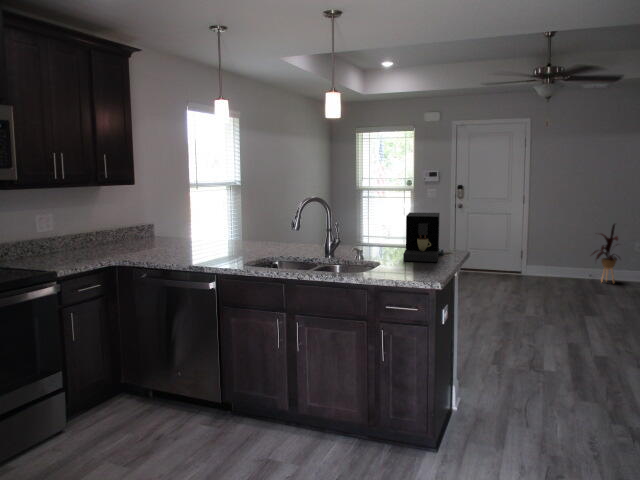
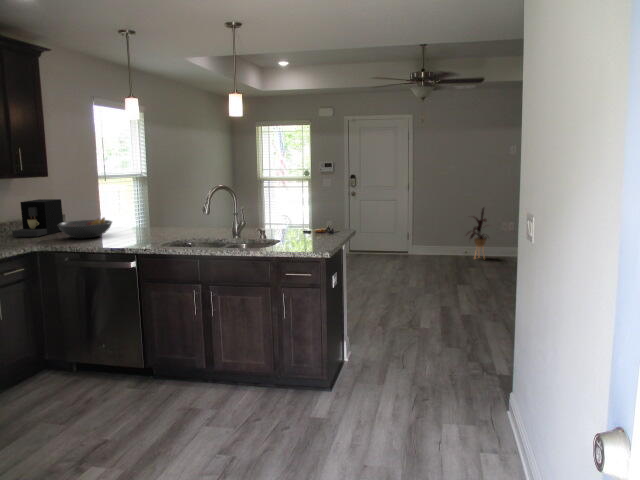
coffee maker: present [403,212,440,262] -> present [12,199,63,237]
fruit bowl: none [139,229,196,252] -> present [58,218,112,238]

